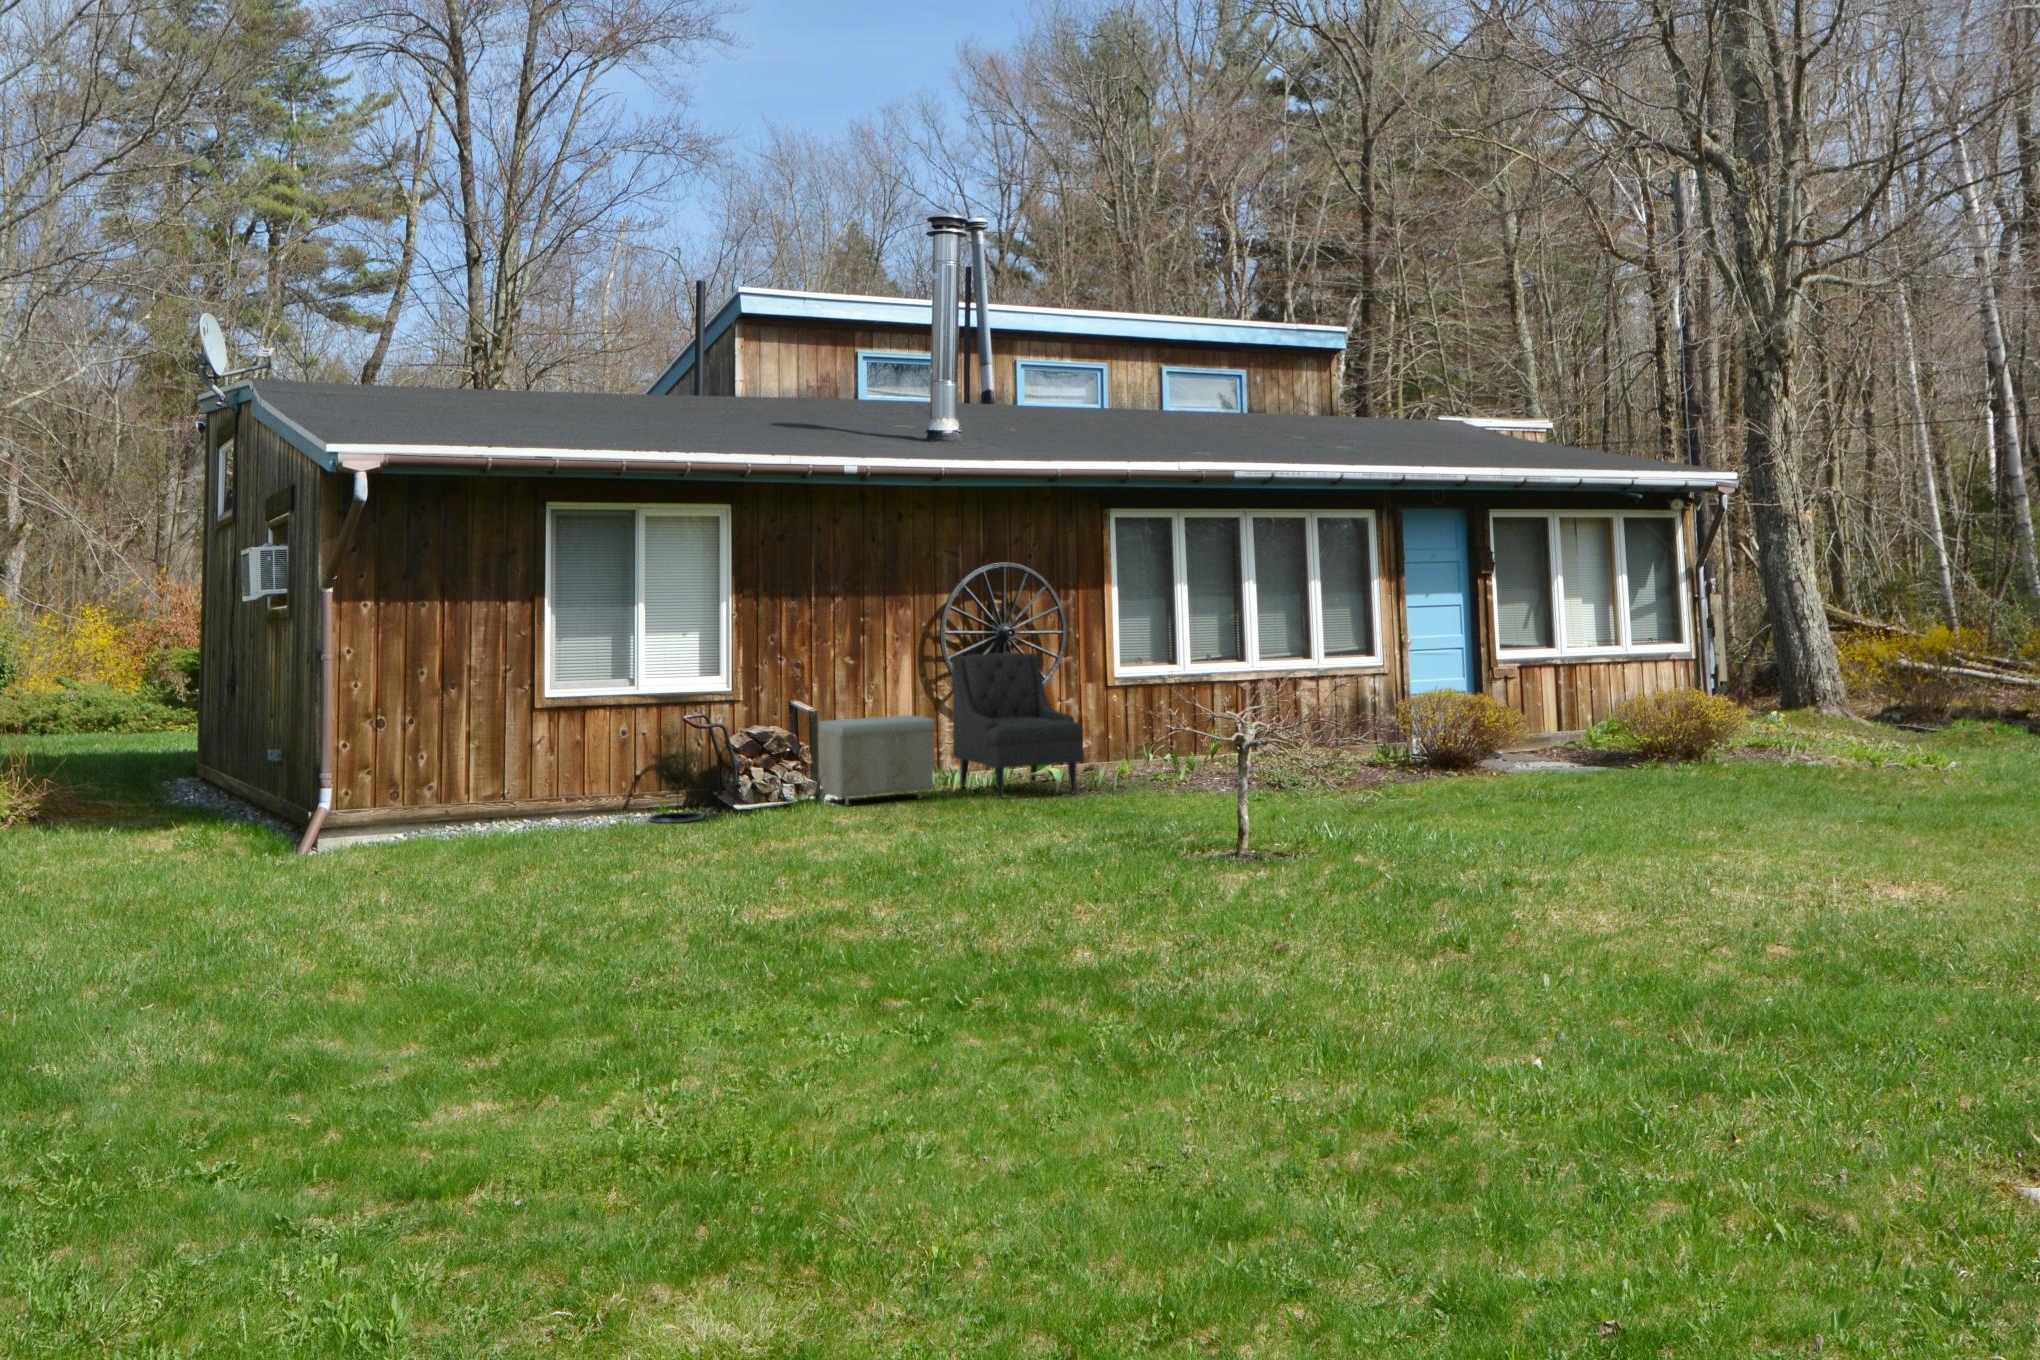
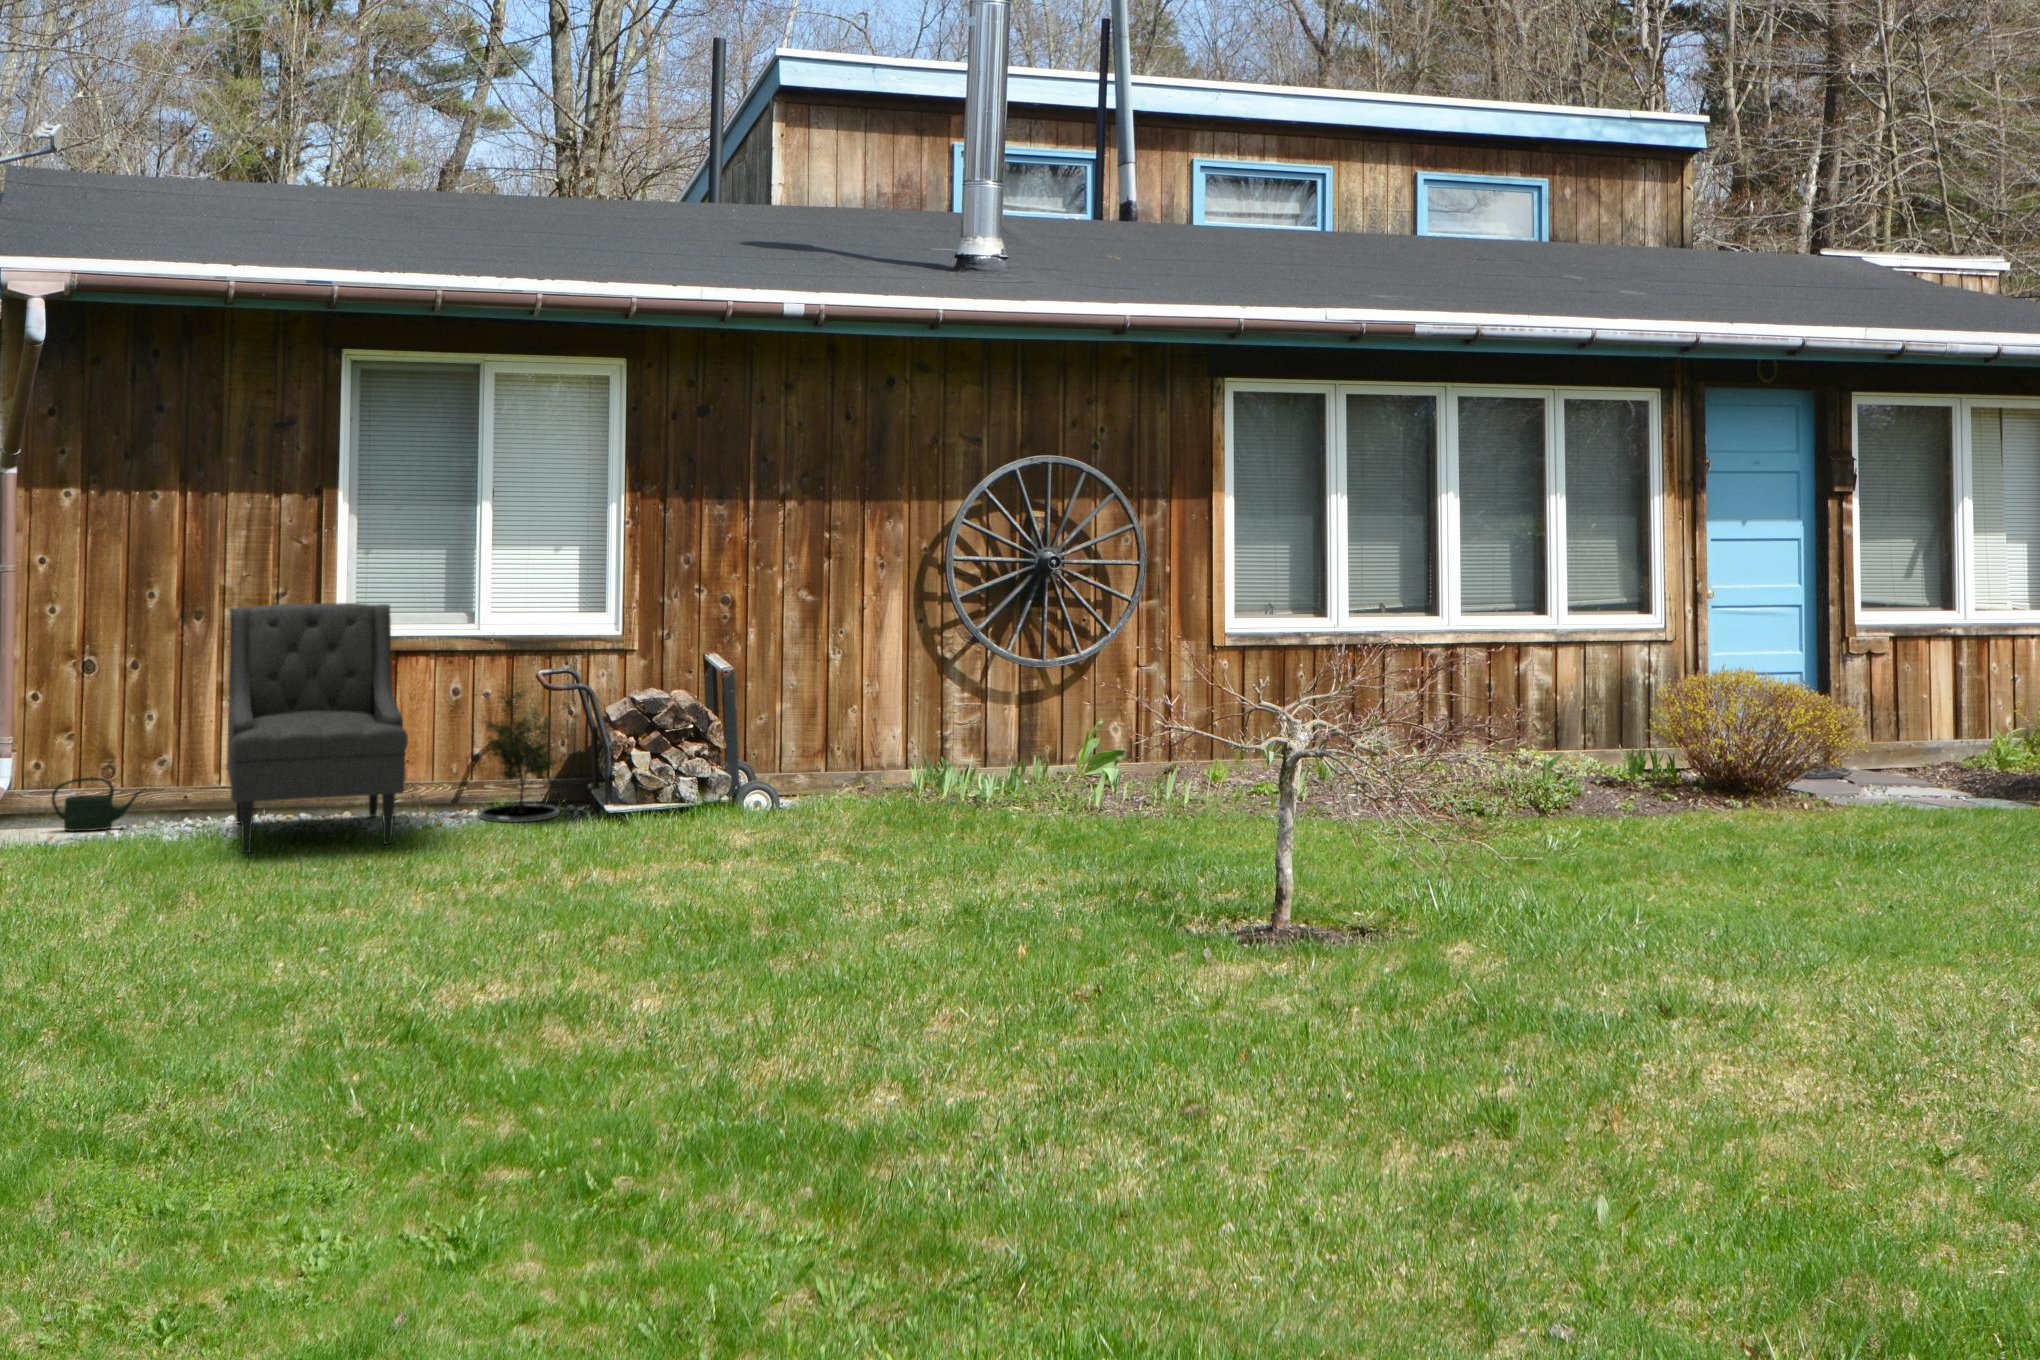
chair: present [952,653,1083,799] -> present [227,603,408,853]
storage bench: present [819,715,934,805] -> none [748,678,912,807]
watering can: none [352,805,418,845] -> present [52,777,145,831]

